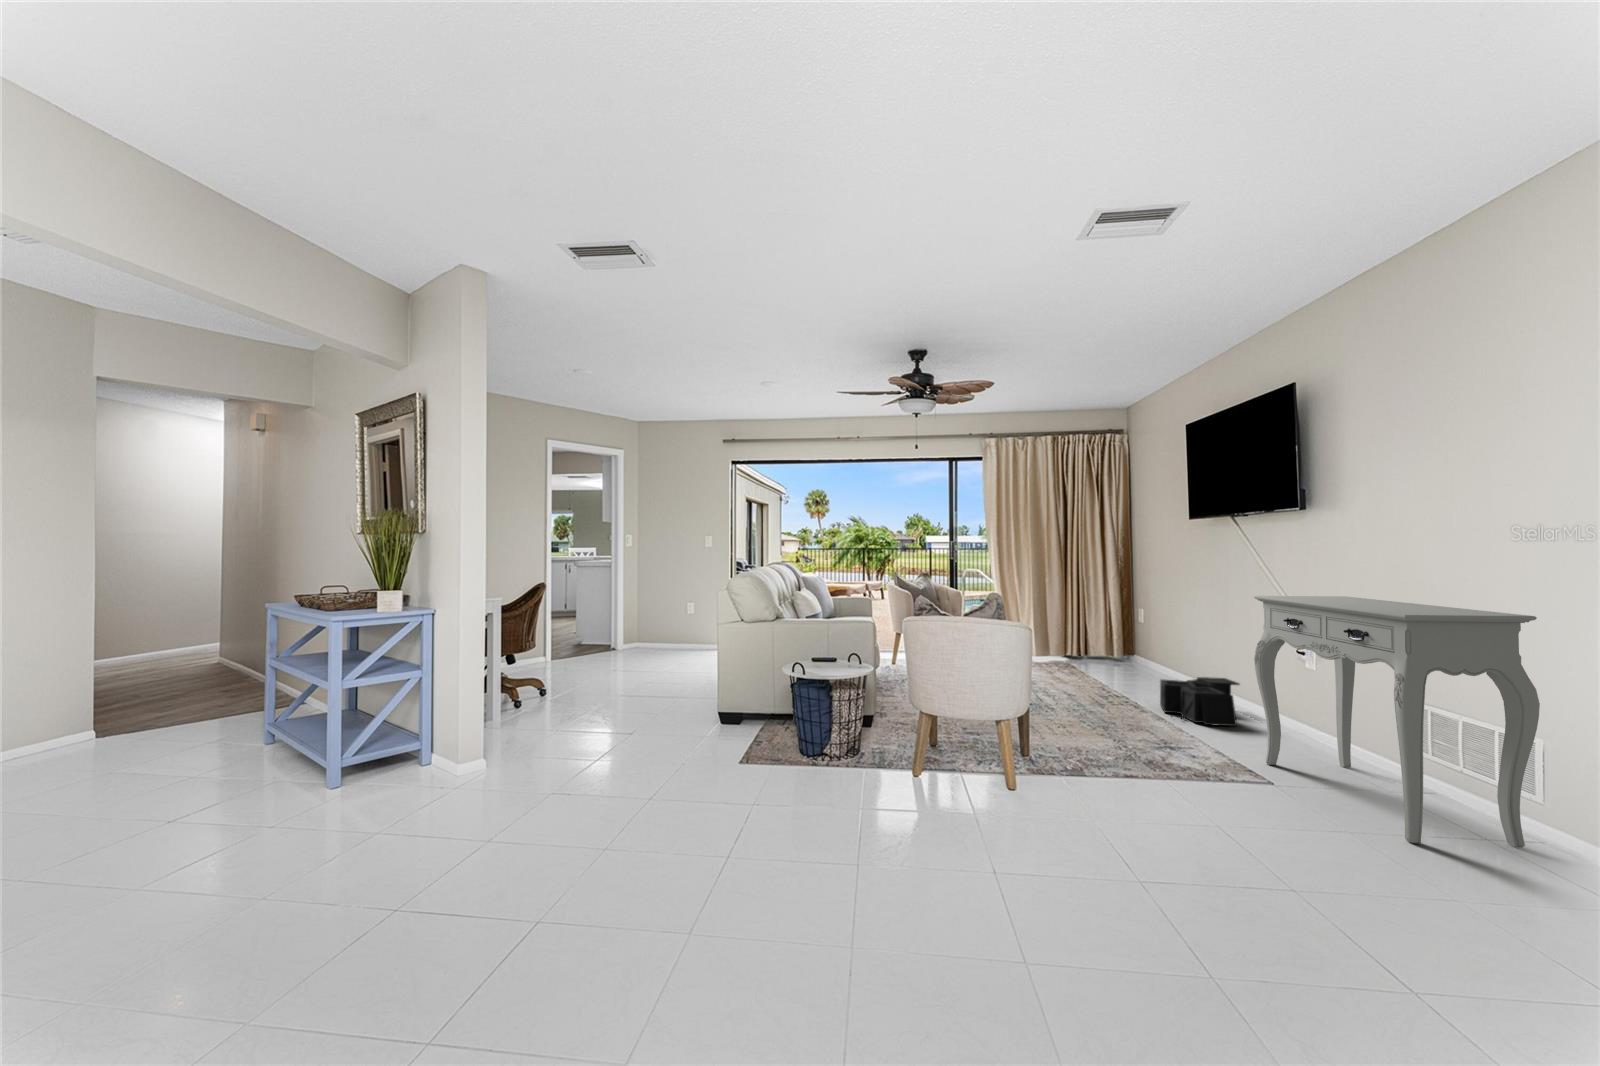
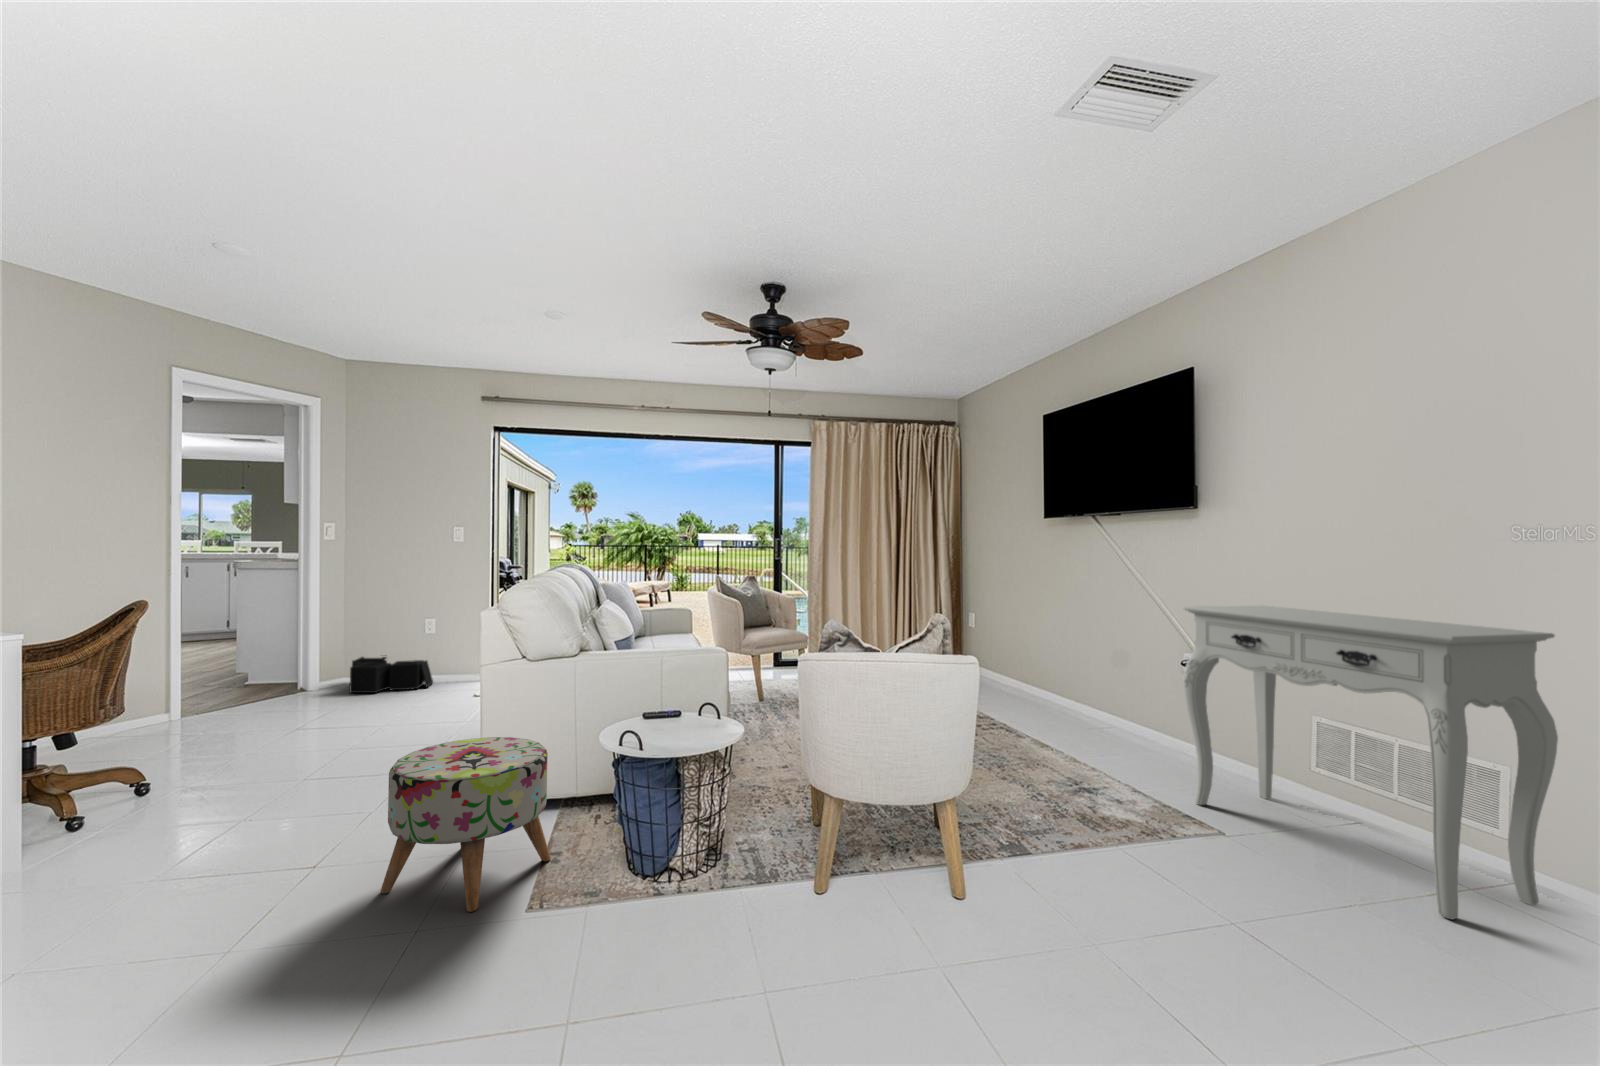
ottoman: none [664,668,755,759] -> present [380,737,551,912]
storage bin: present [1160,677,1239,726] -> present [350,657,433,693]

